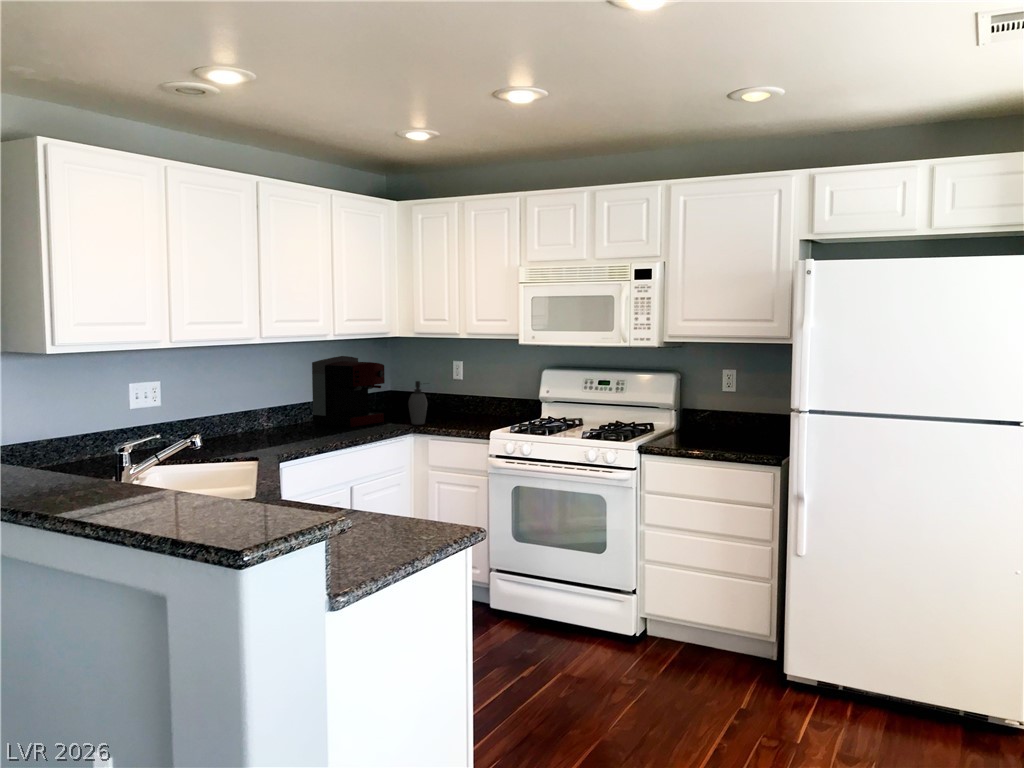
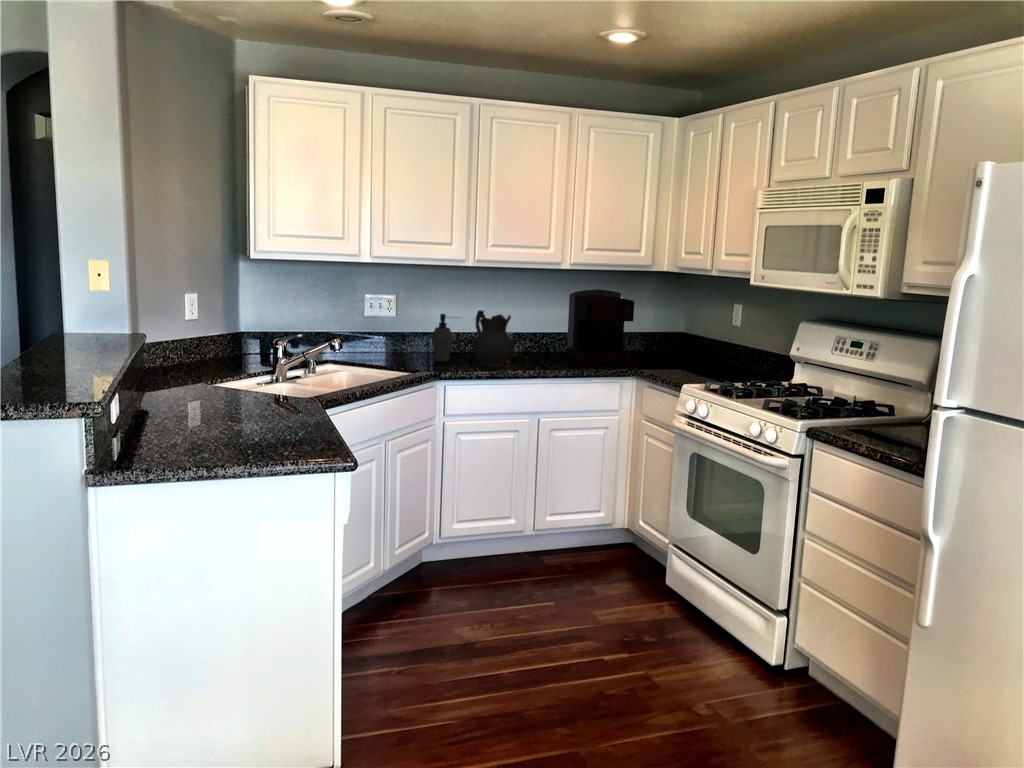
soap dispenser: present [409,381,427,425] -> present [432,314,453,361]
ceramic pitcher: none [269,384,321,444] -> present [472,310,514,368]

